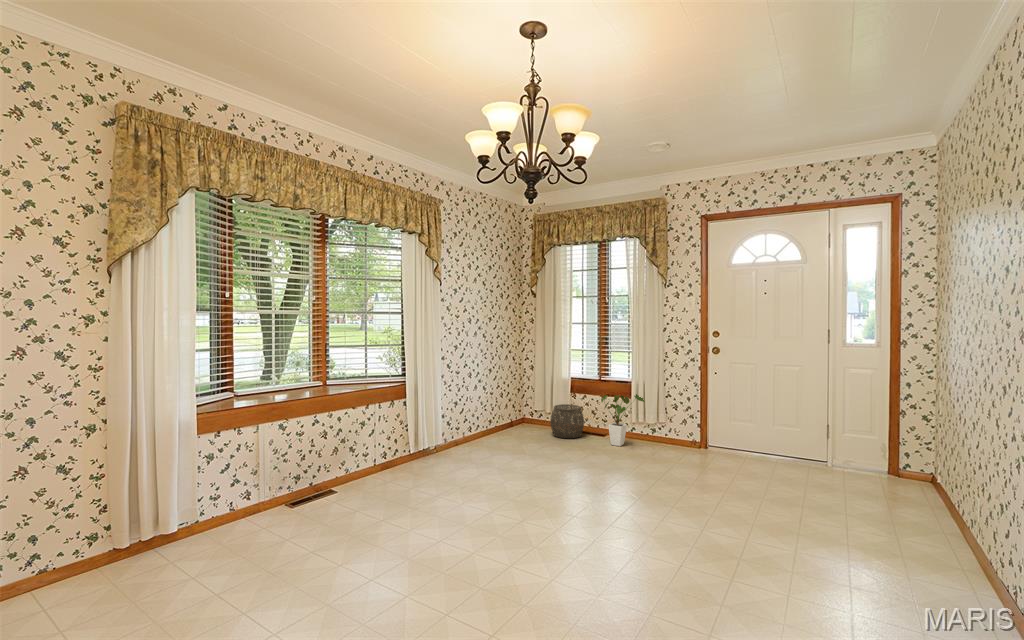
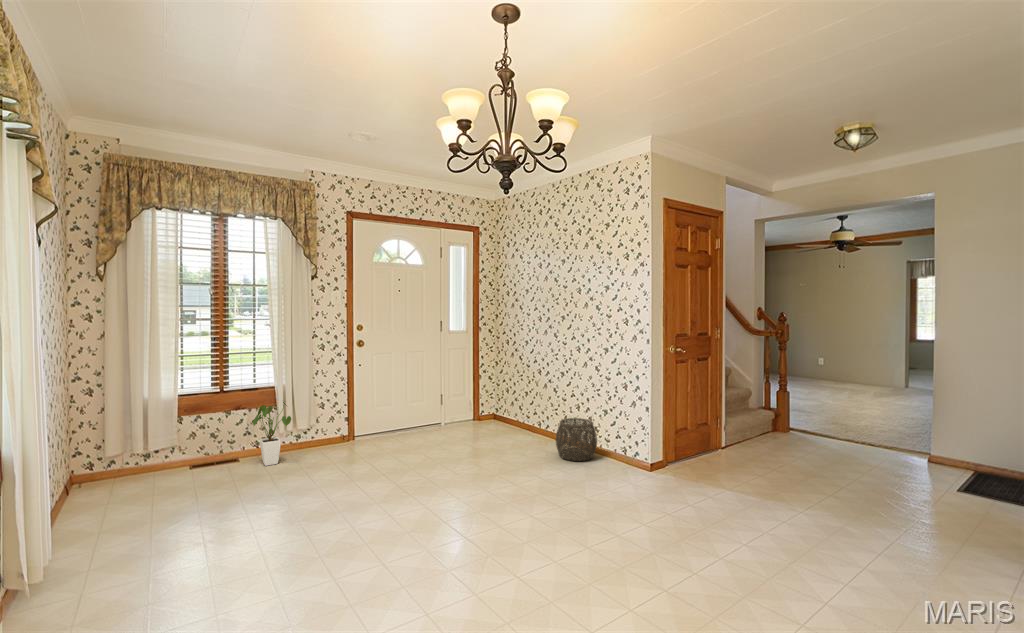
woven basket: present [550,404,584,439] -> present [556,418,597,461]

